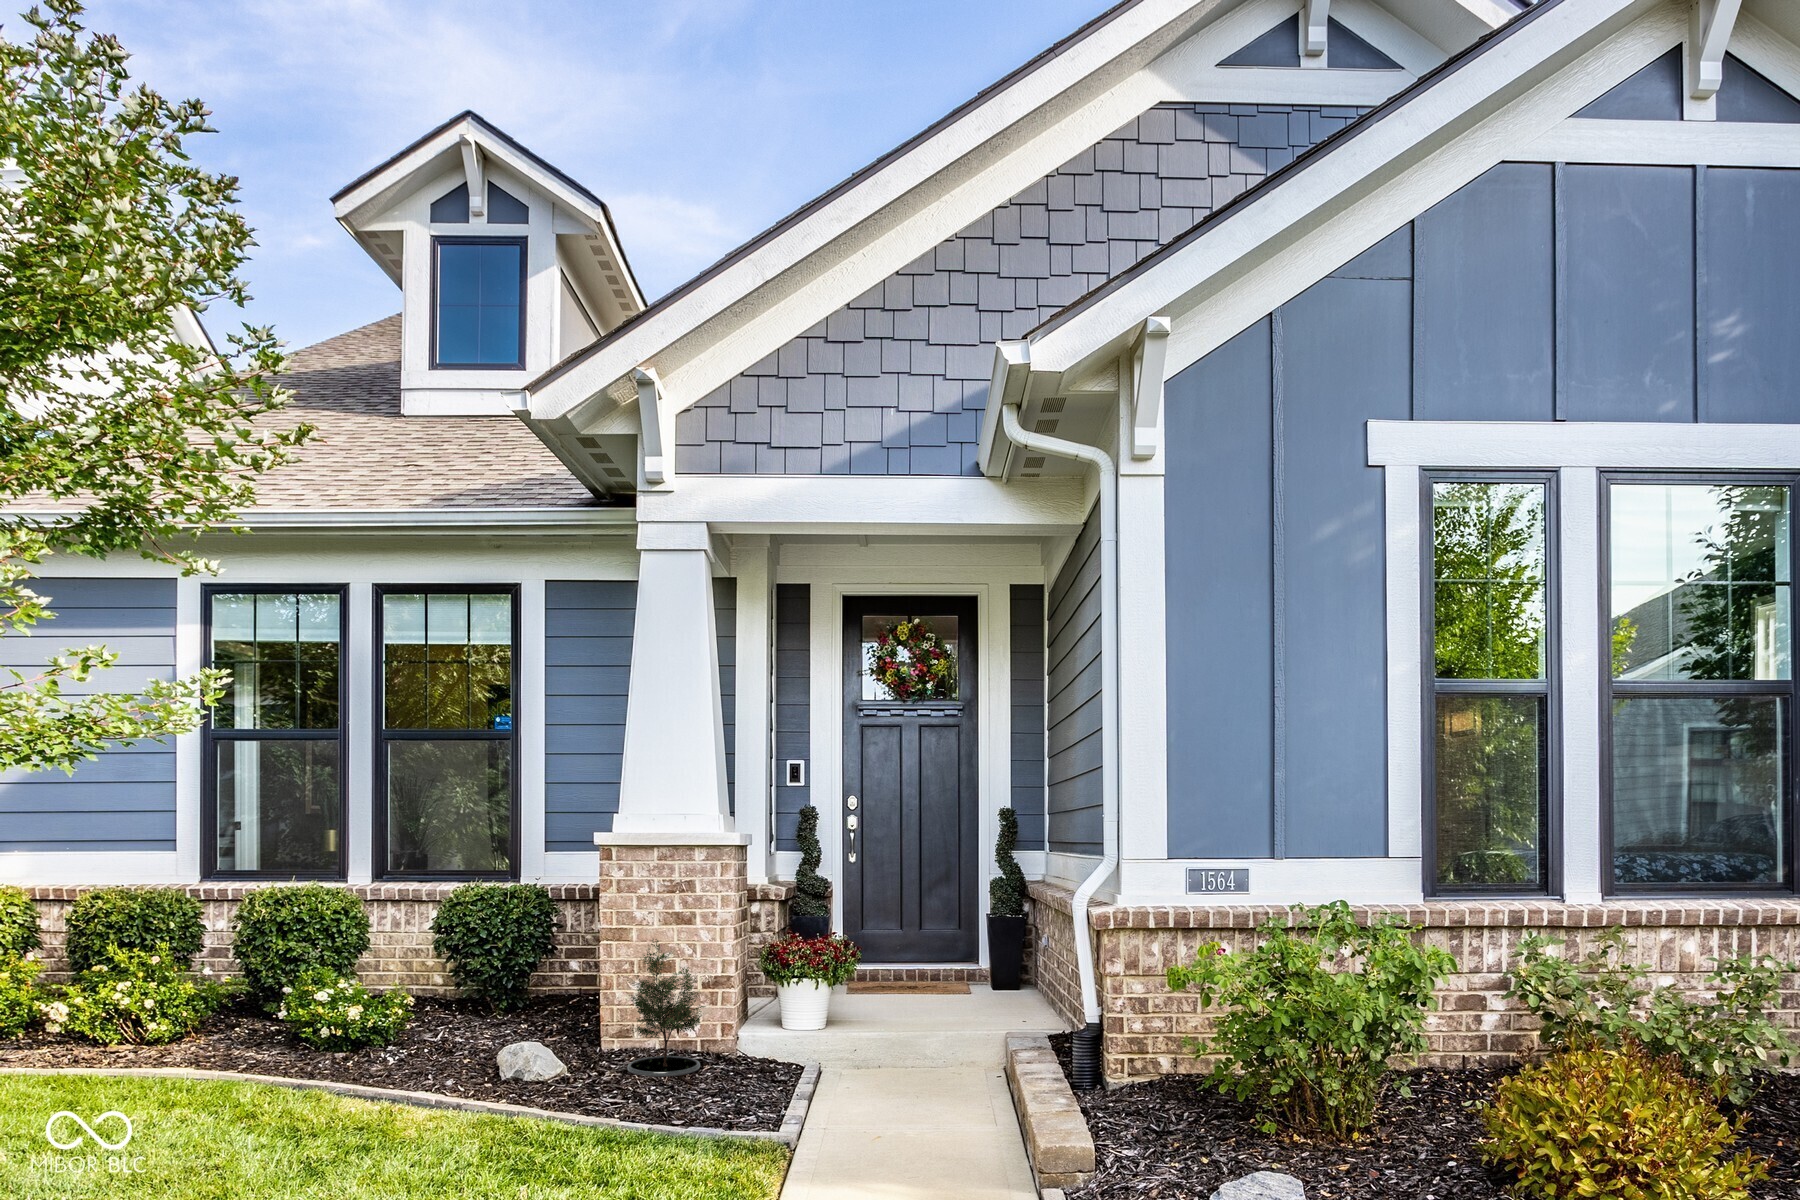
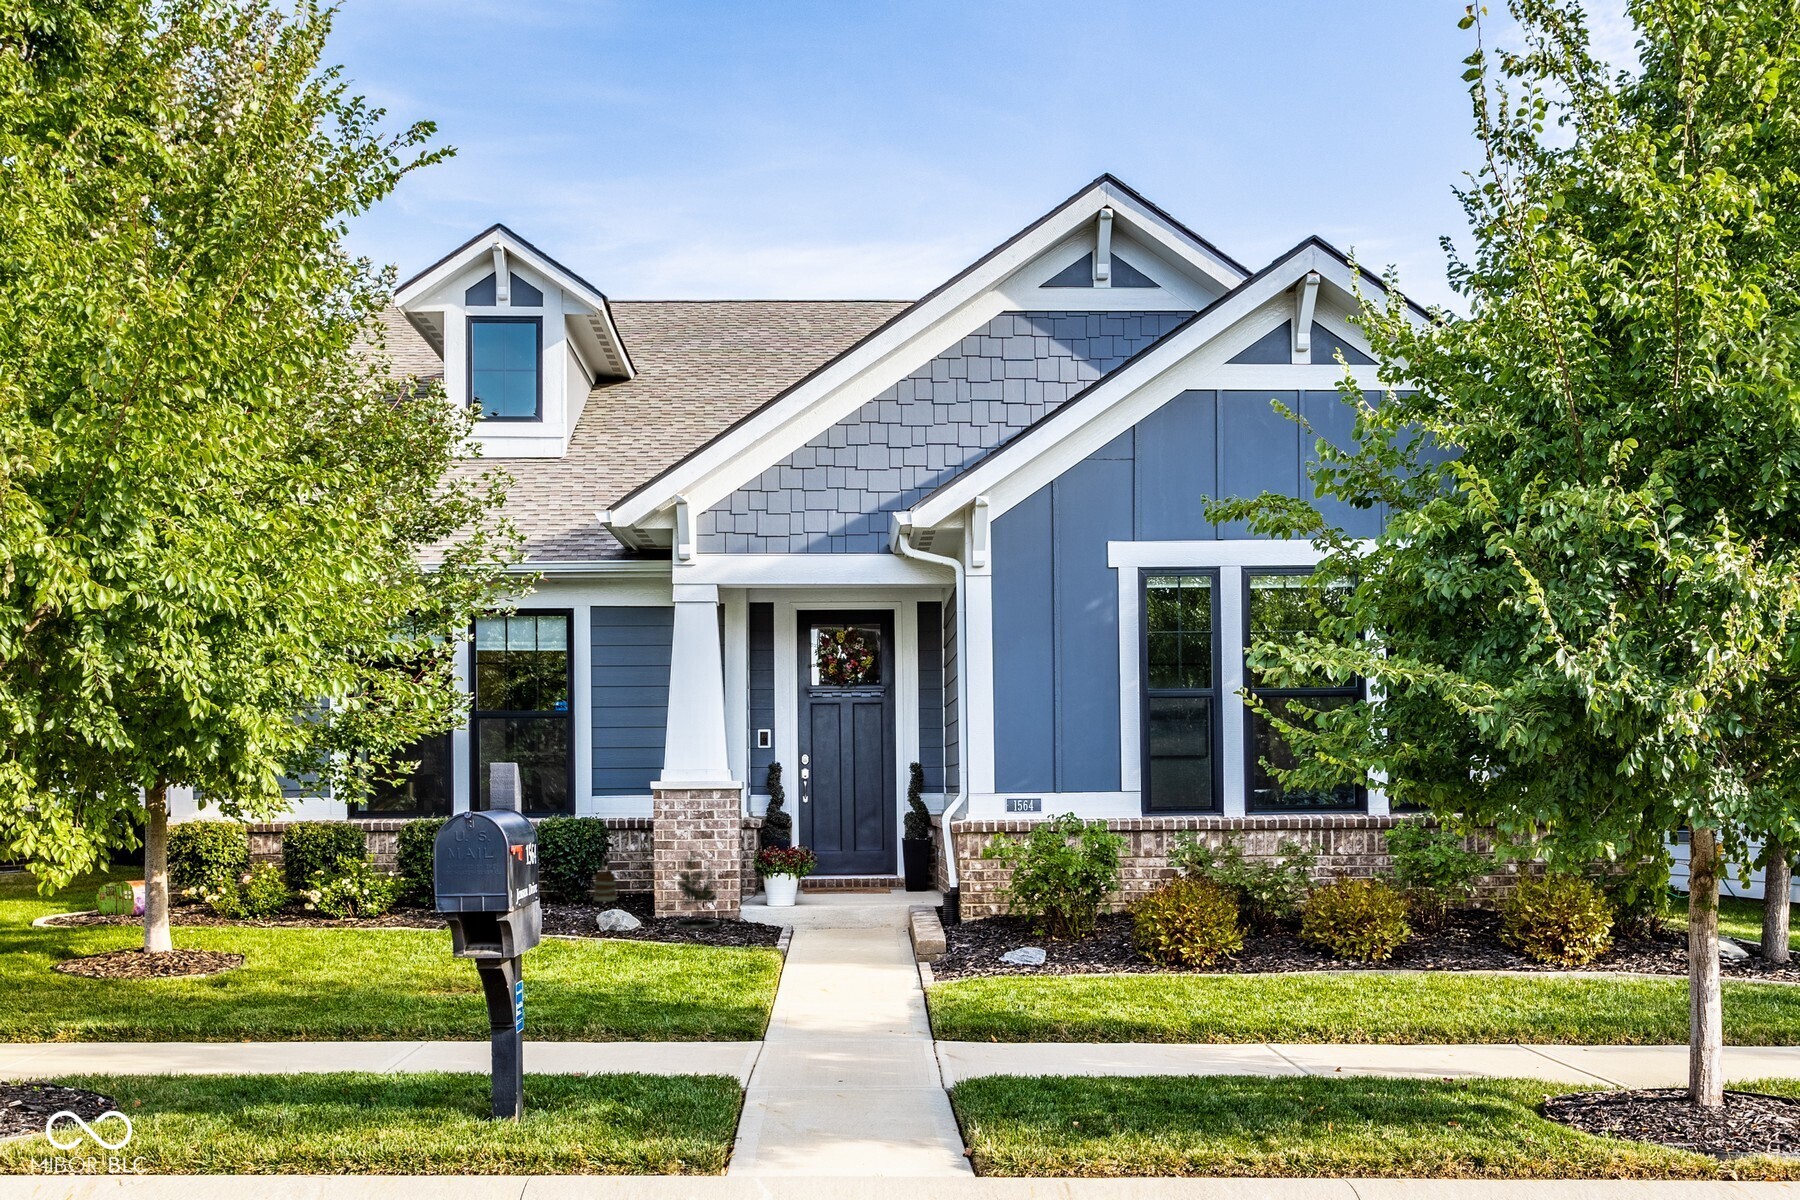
wooden bucket: none [533,945,568,1011] -> present [594,862,617,901]

